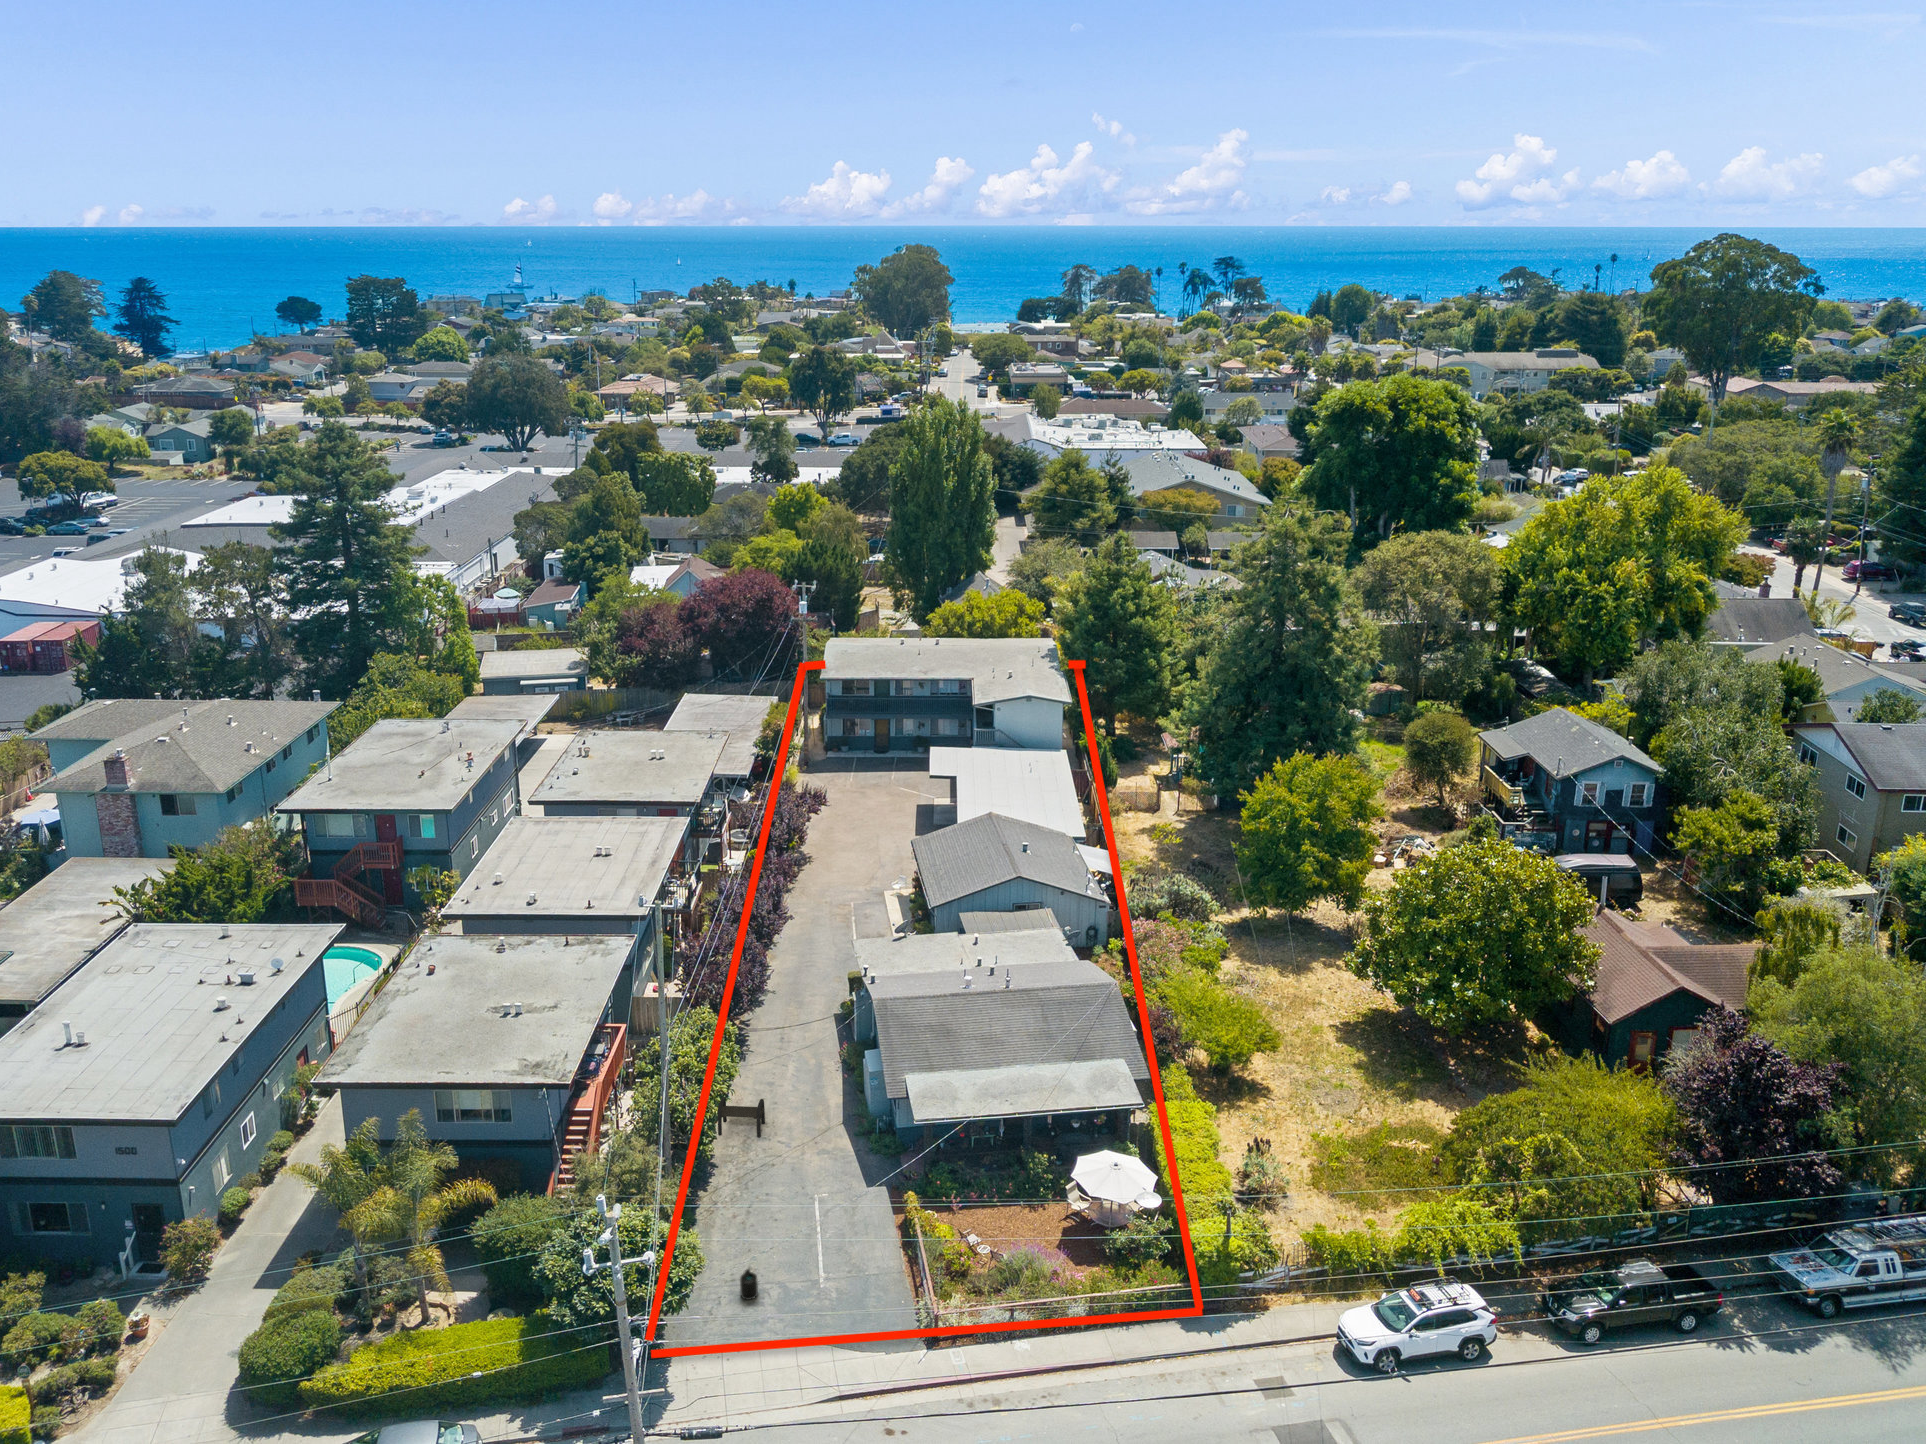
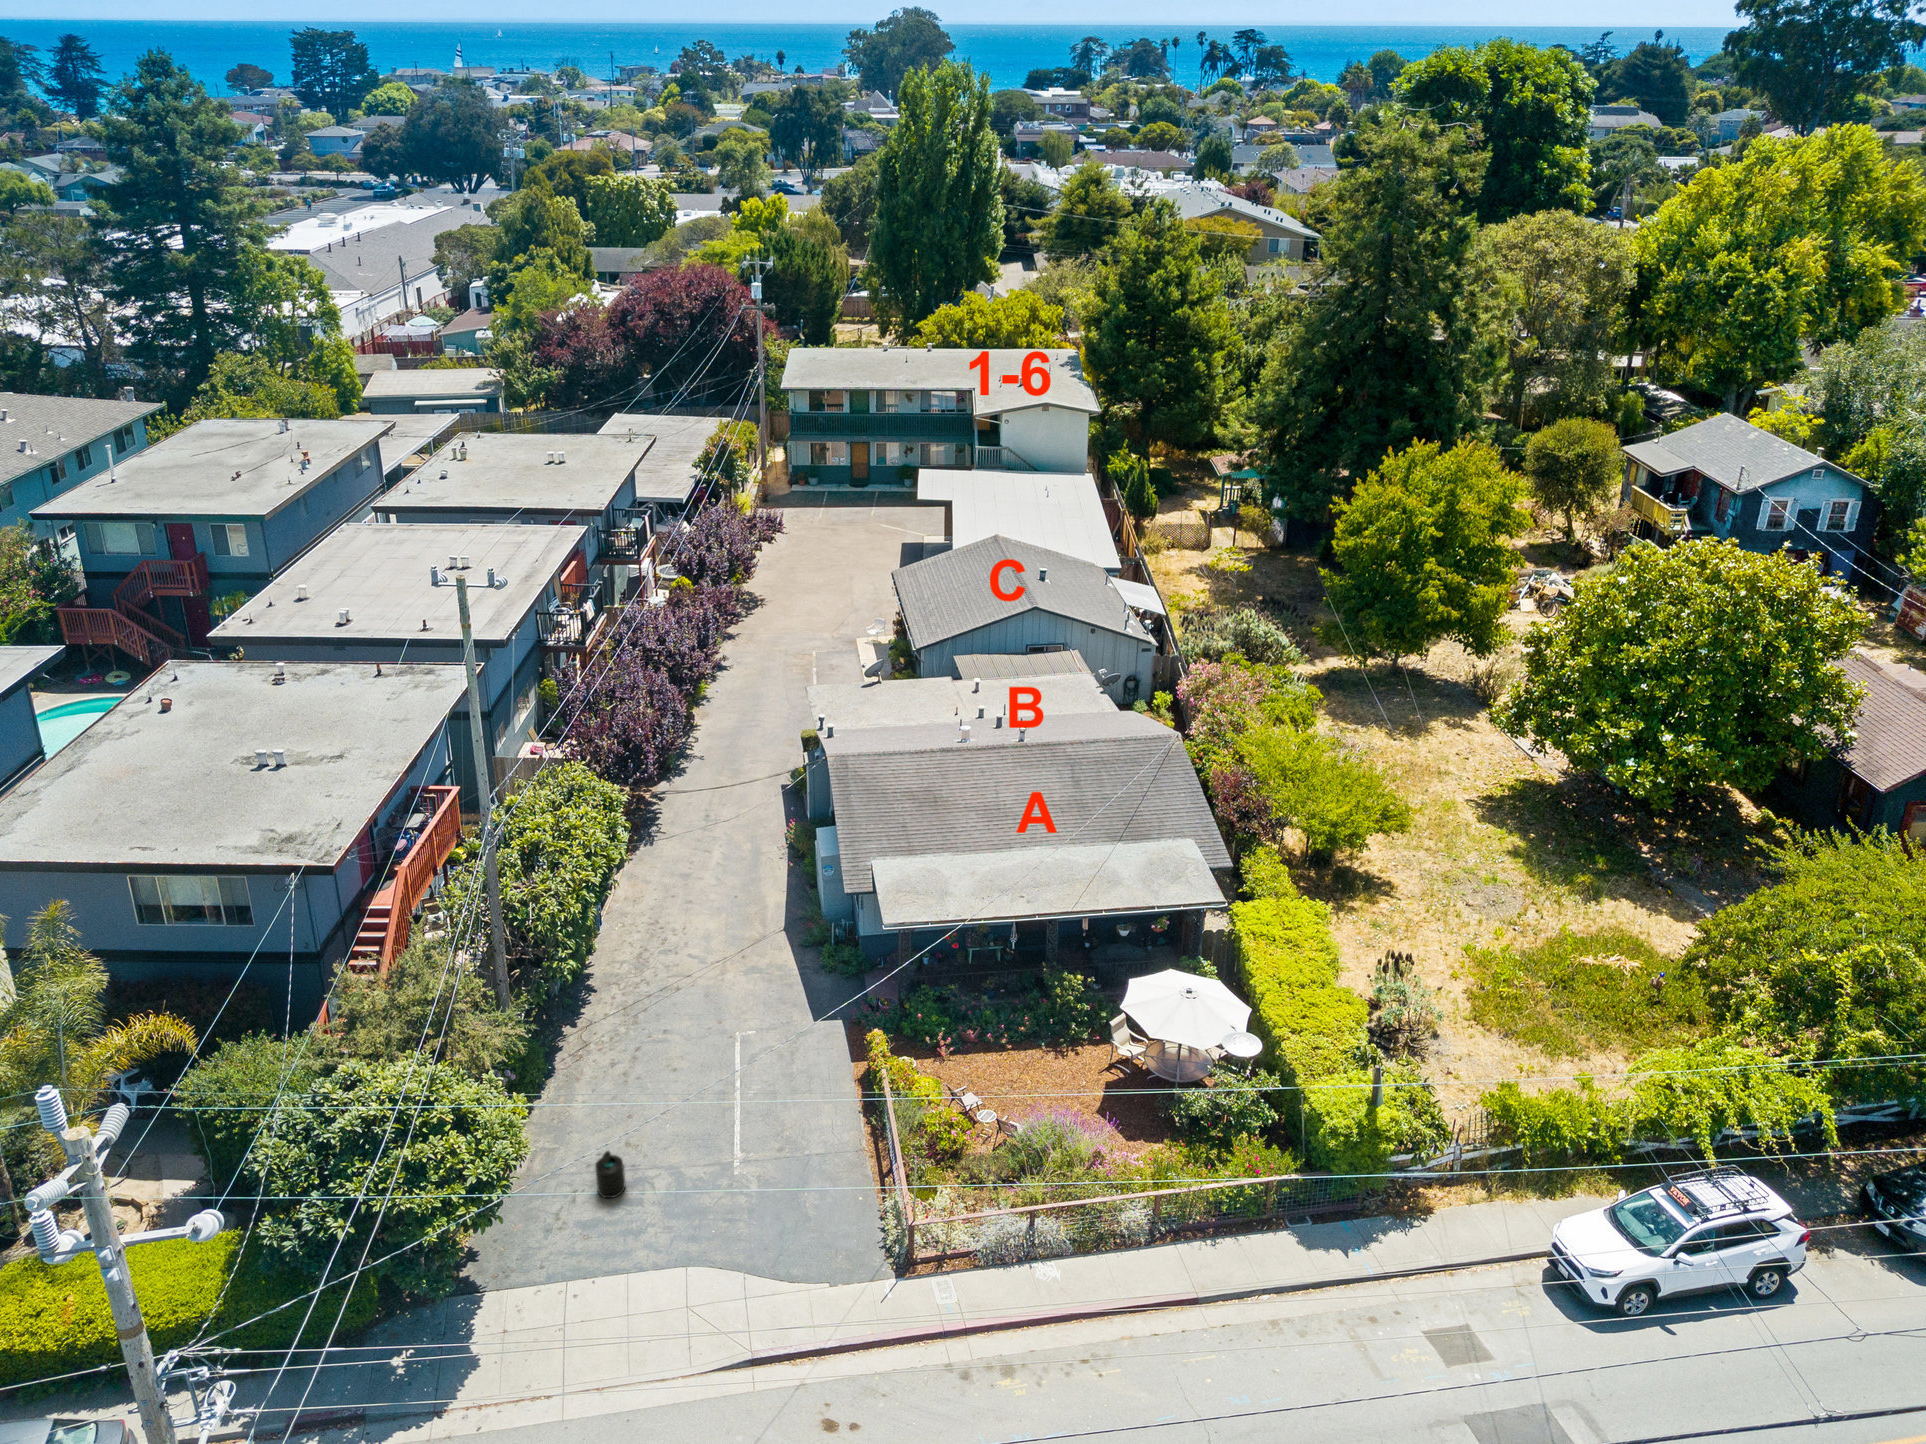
bench: present [718,1097,765,1137] -> none [593,891,666,949]

